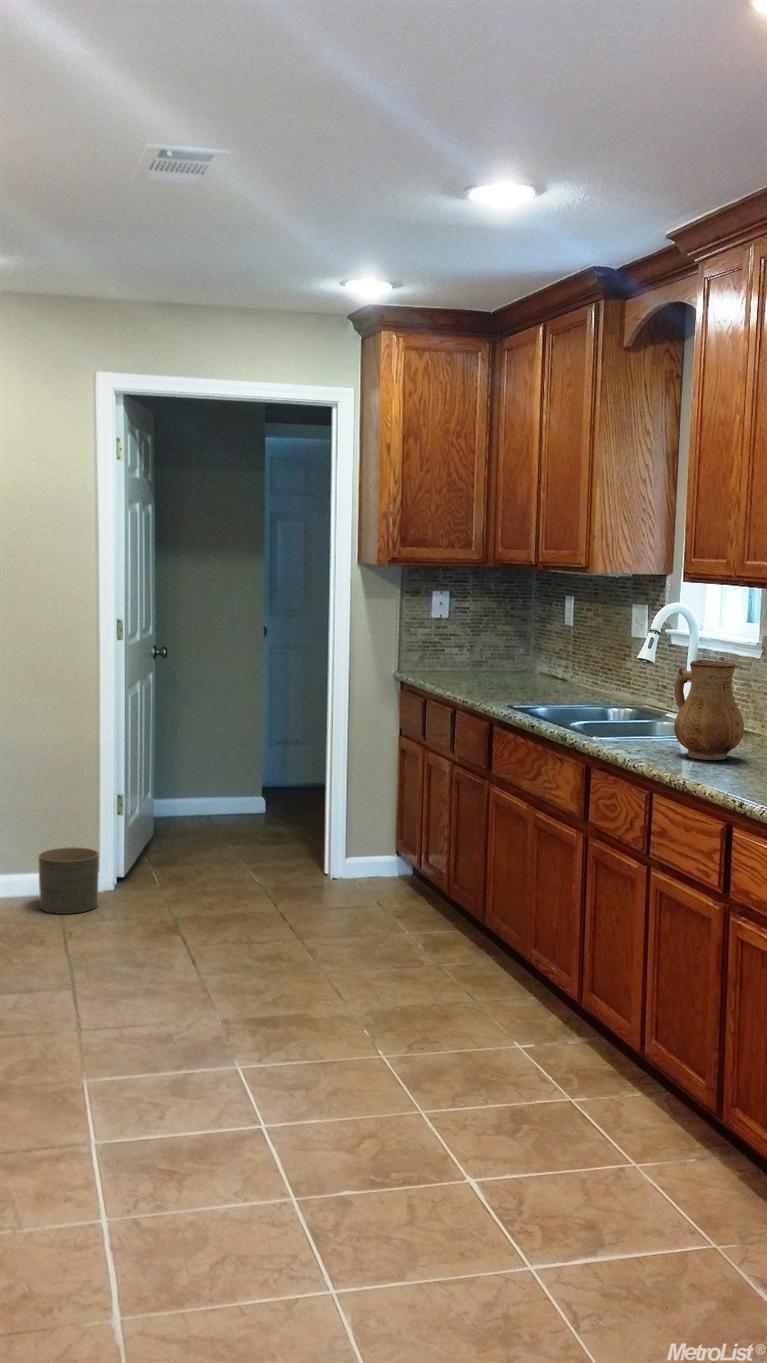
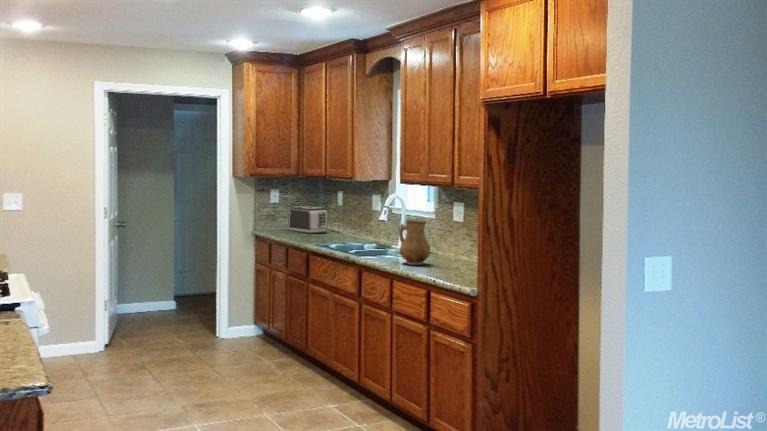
toaster: none [468,624,546,680] -> present [289,206,328,234]
planter: present [38,847,99,914] -> none [65,330,99,365]

